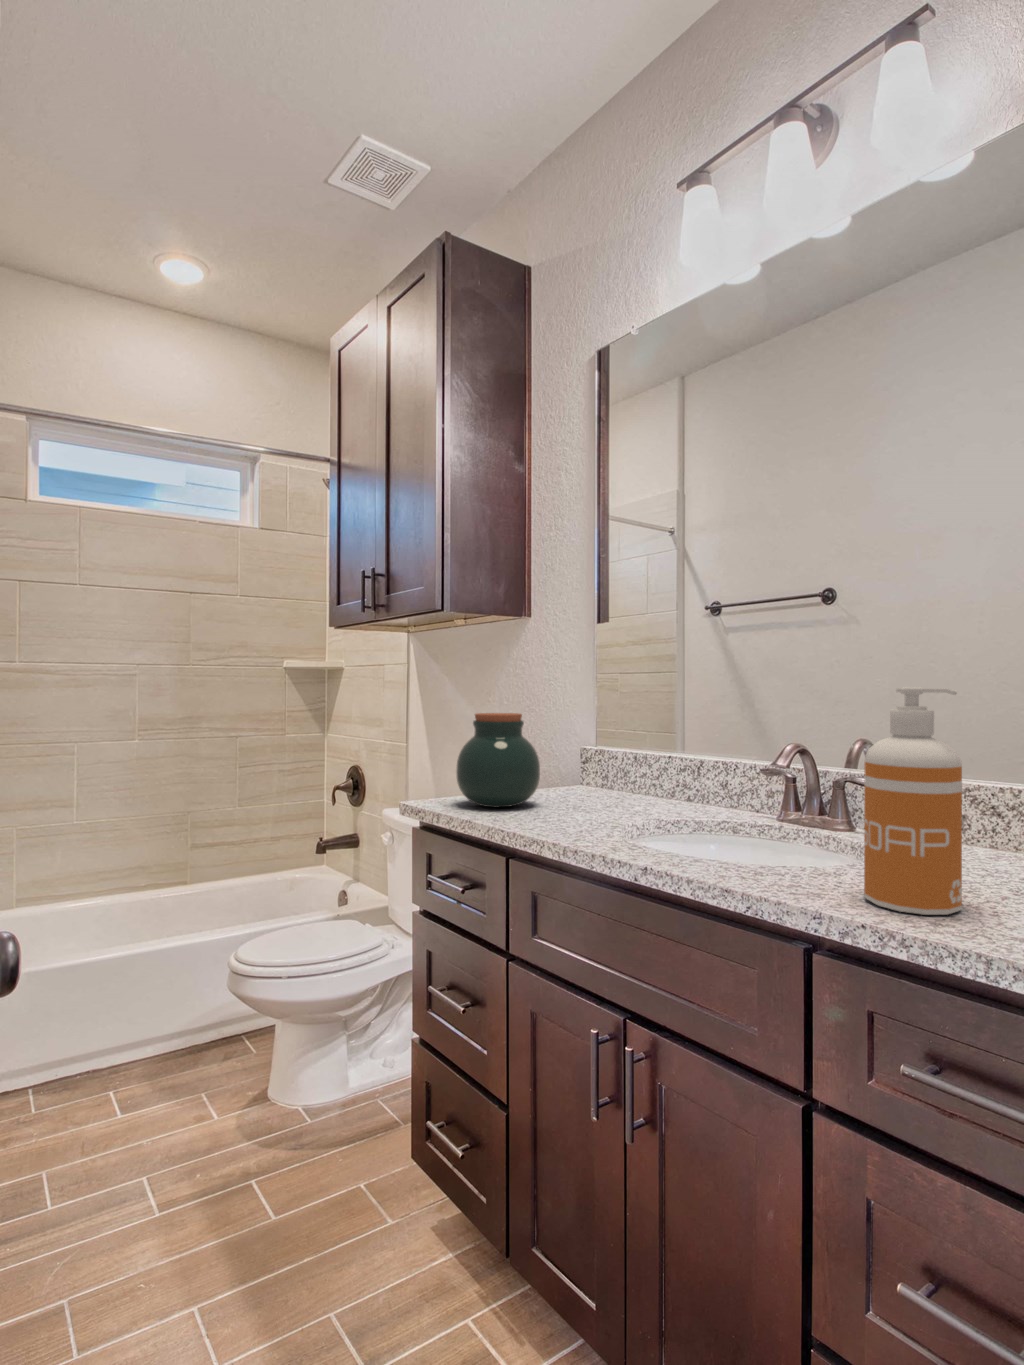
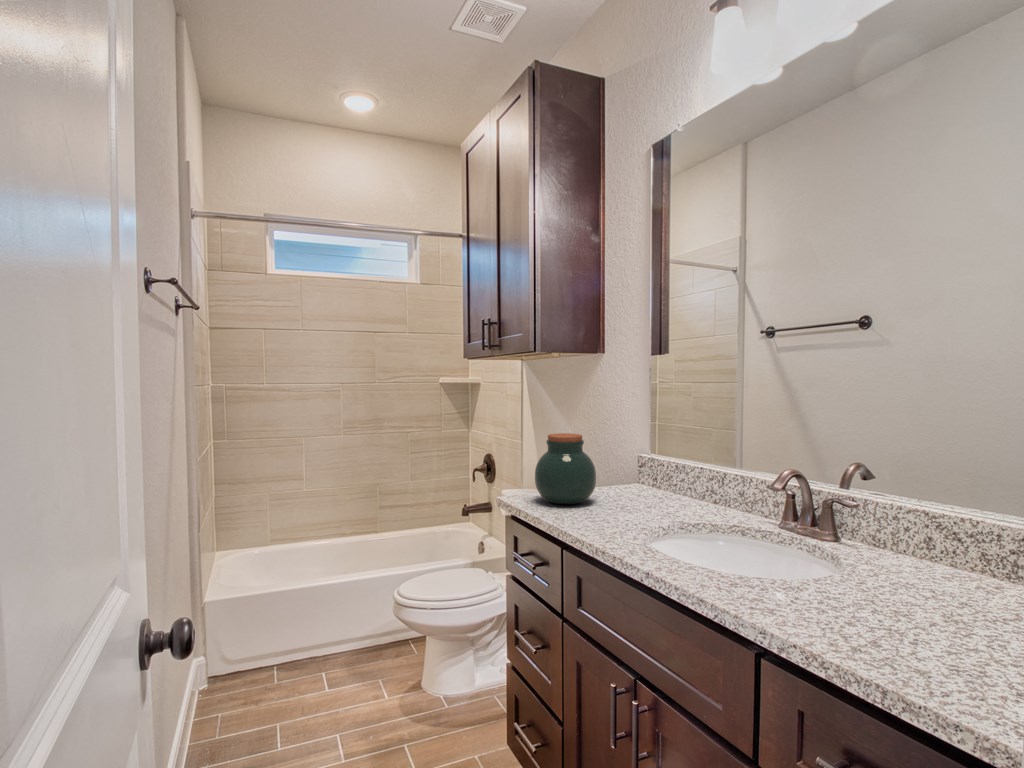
soap dispenser: present [864,687,962,915] -> none [806,454,887,641]

